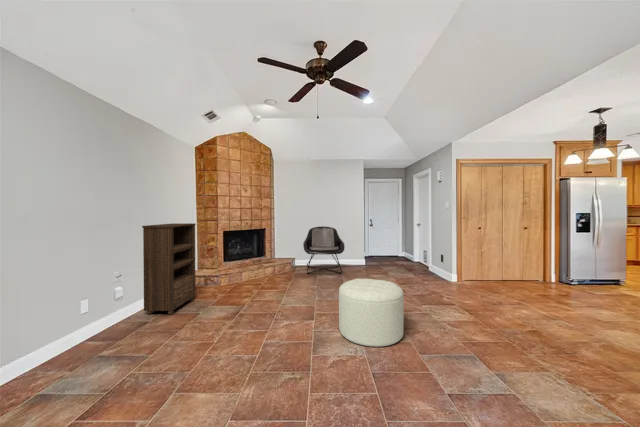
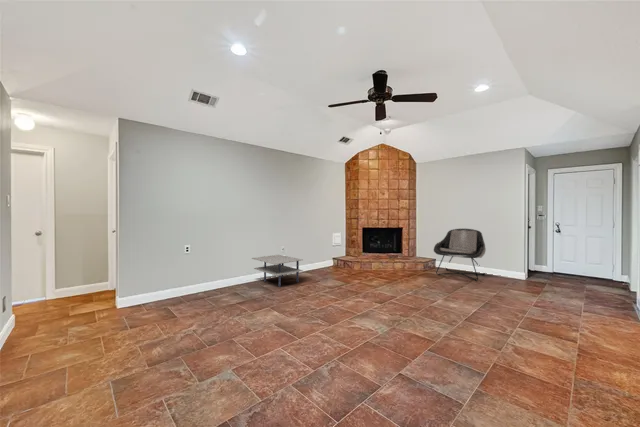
bookshelf: present [142,223,196,314] -> none [296,219,331,278]
ottoman: present [339,279,404,347] -> none [394,273,462,340]
side table: none [57,290,175,345] -> present [252,255,303,287]

